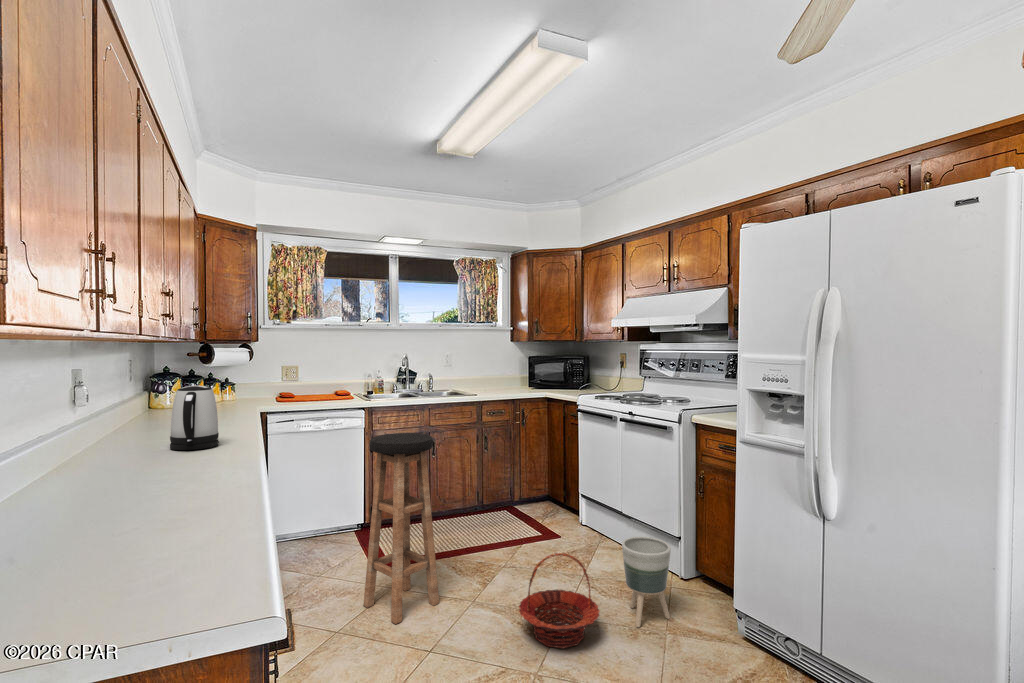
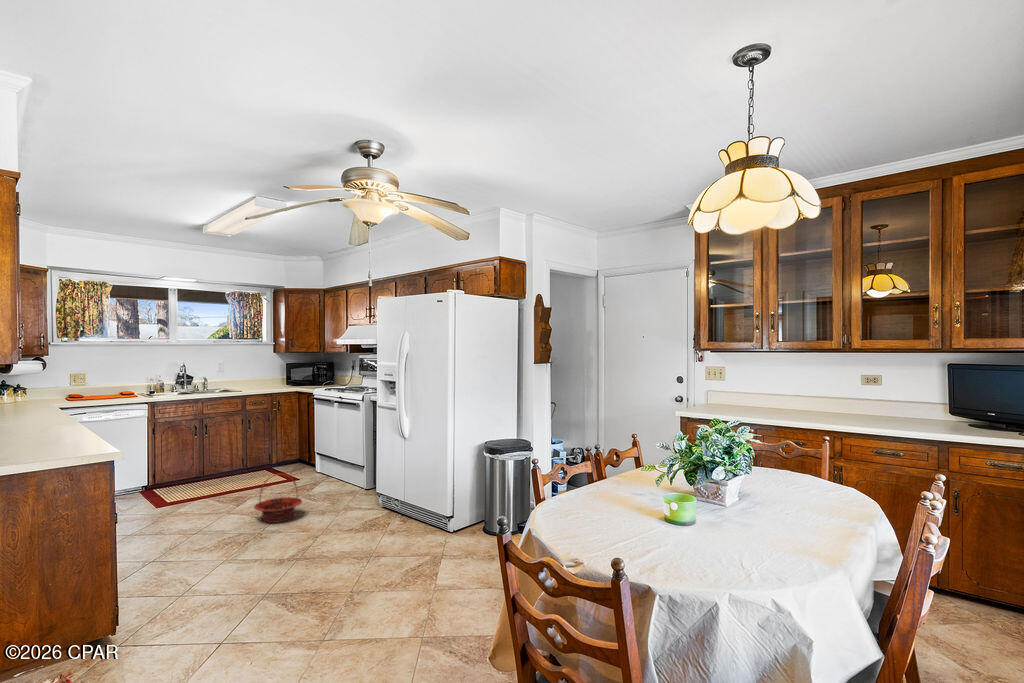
kettle: present [170,386,219,450] -> none [19,387,52,424]
bar stool: present [363,433,439,624] -> none [150,414,204,527]
planter: present [622,537,671,627] -> none [320,464,347,510]

